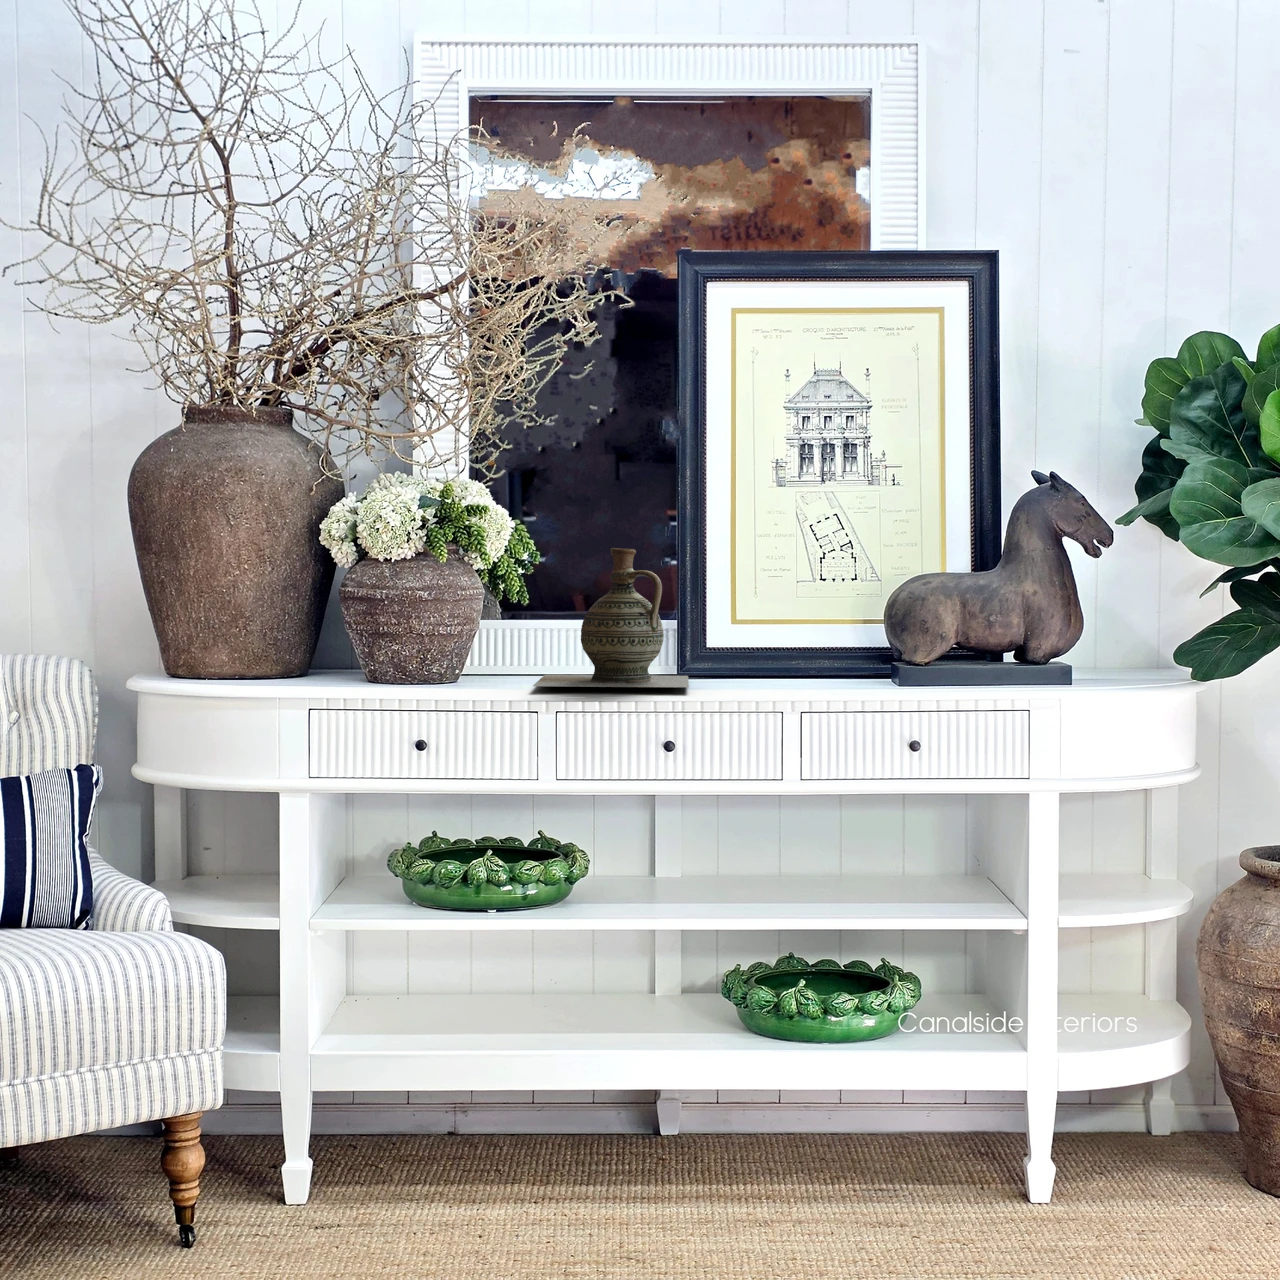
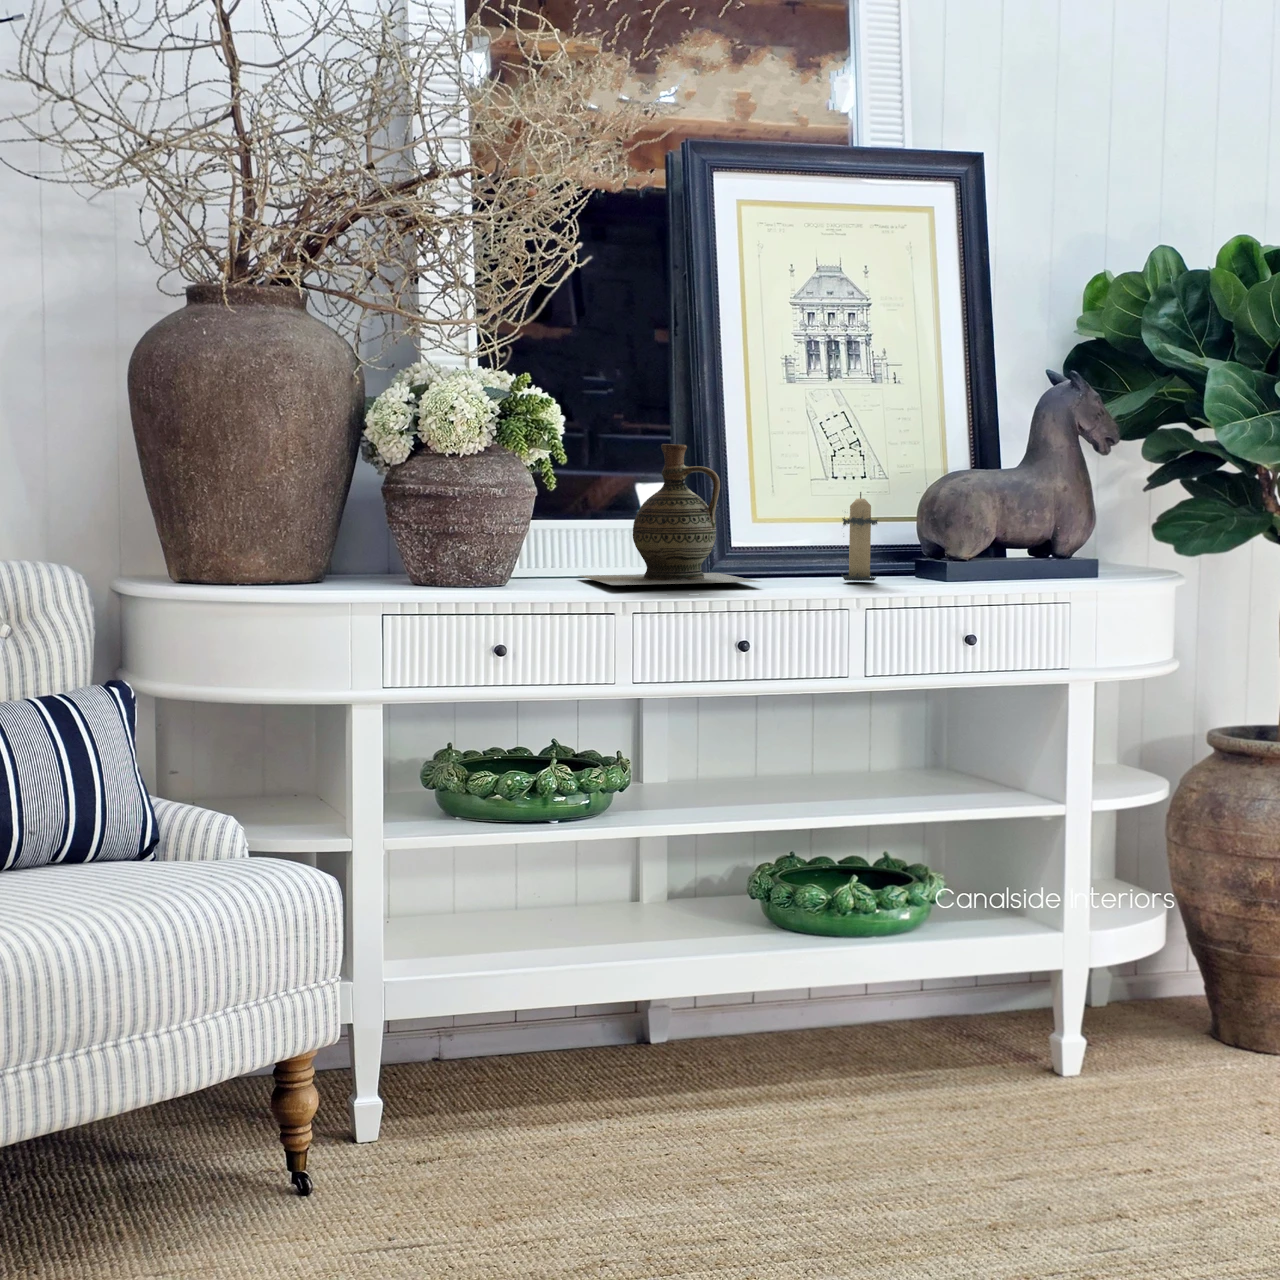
candle: none [784,598,831,691] -> present [842,492,878,581]

